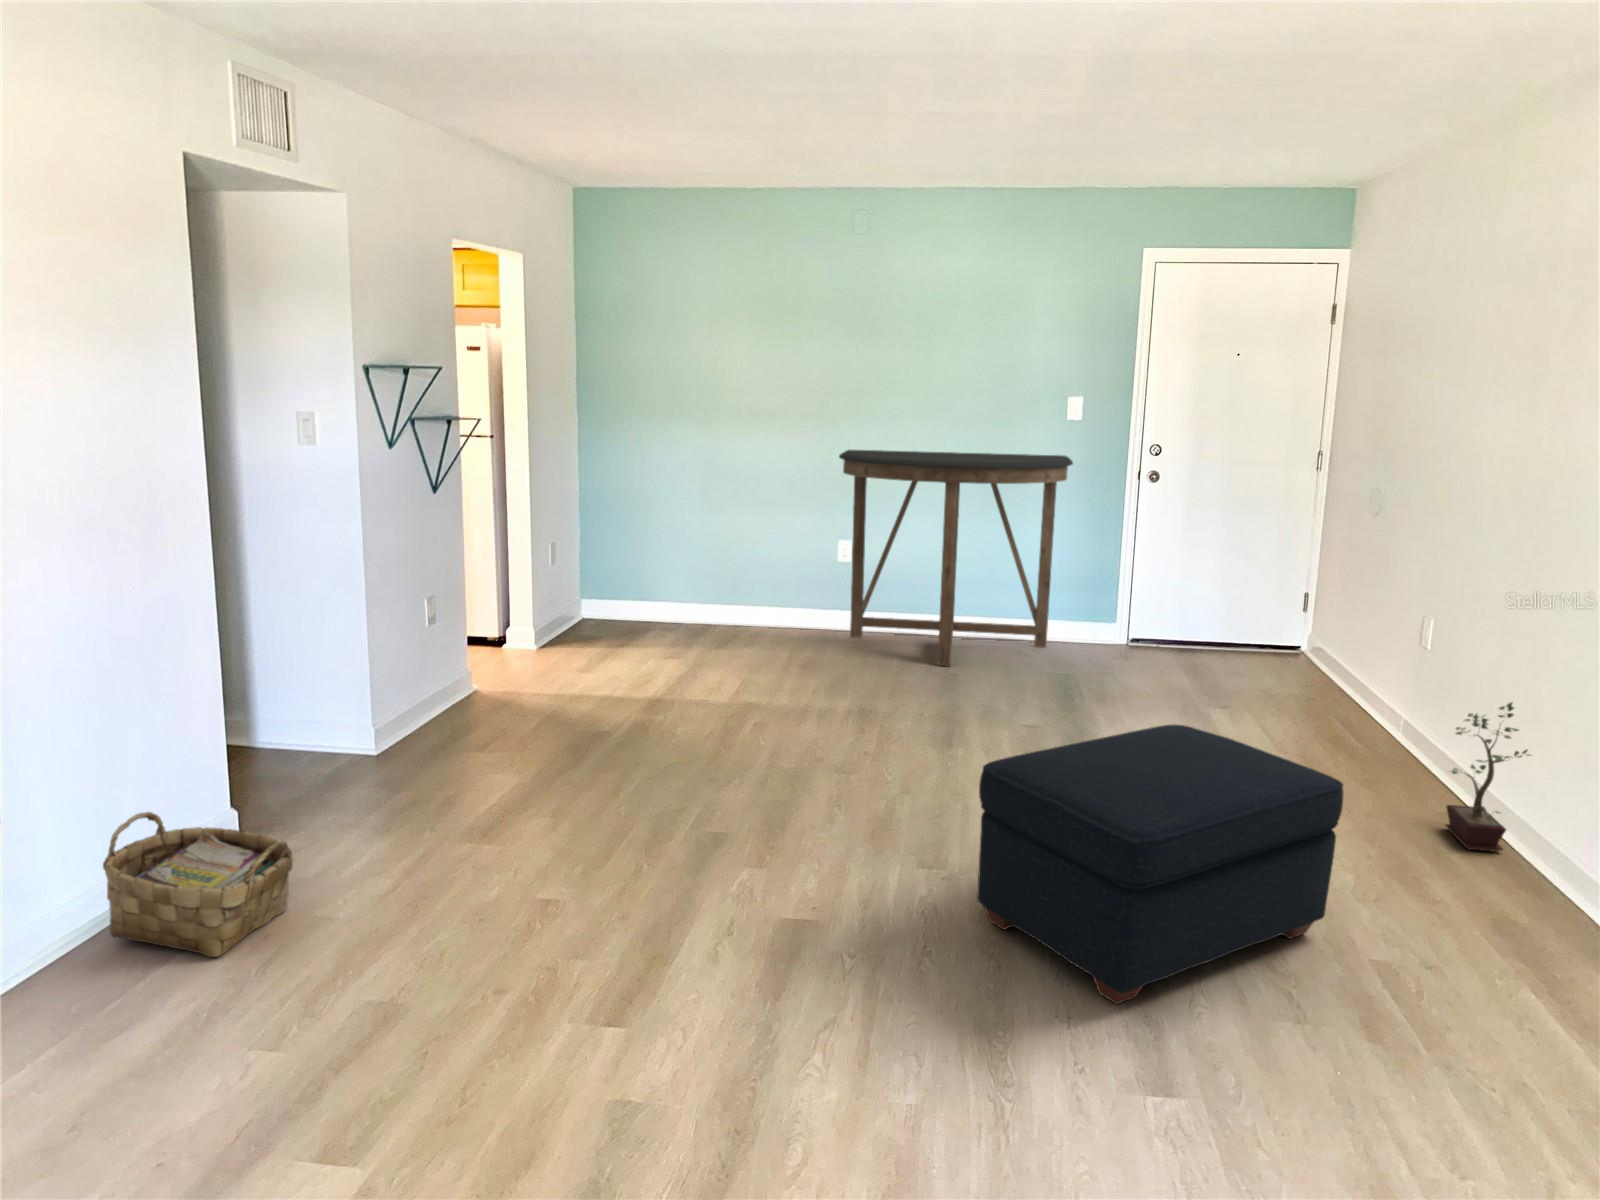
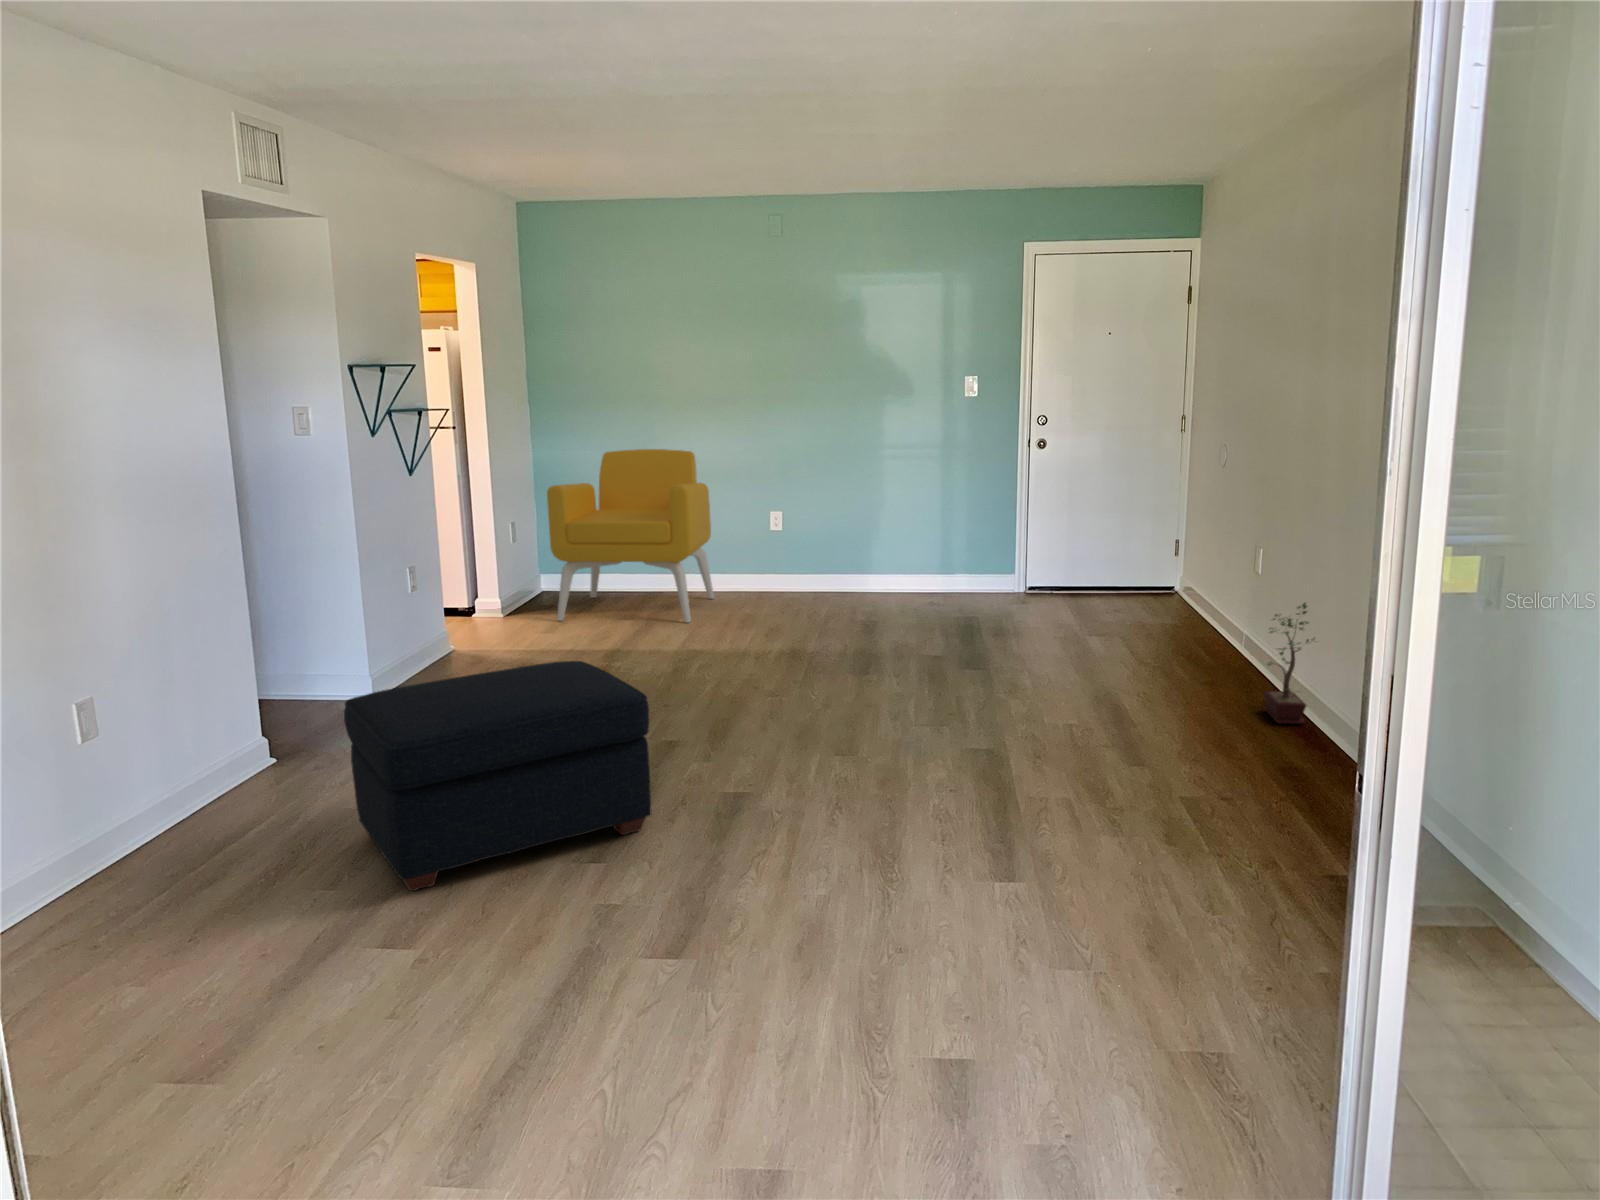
console table: present [839,450,1073,666] -> none [766,427,969,614]
armchair: none [590,467,772,667] -> present [547,449,714,623]
ottoman: present [977,724,1343,1004] -> present [344,661,651,891]
woven basket: present [103,812,293,957] -> none [168,730,321,839]

